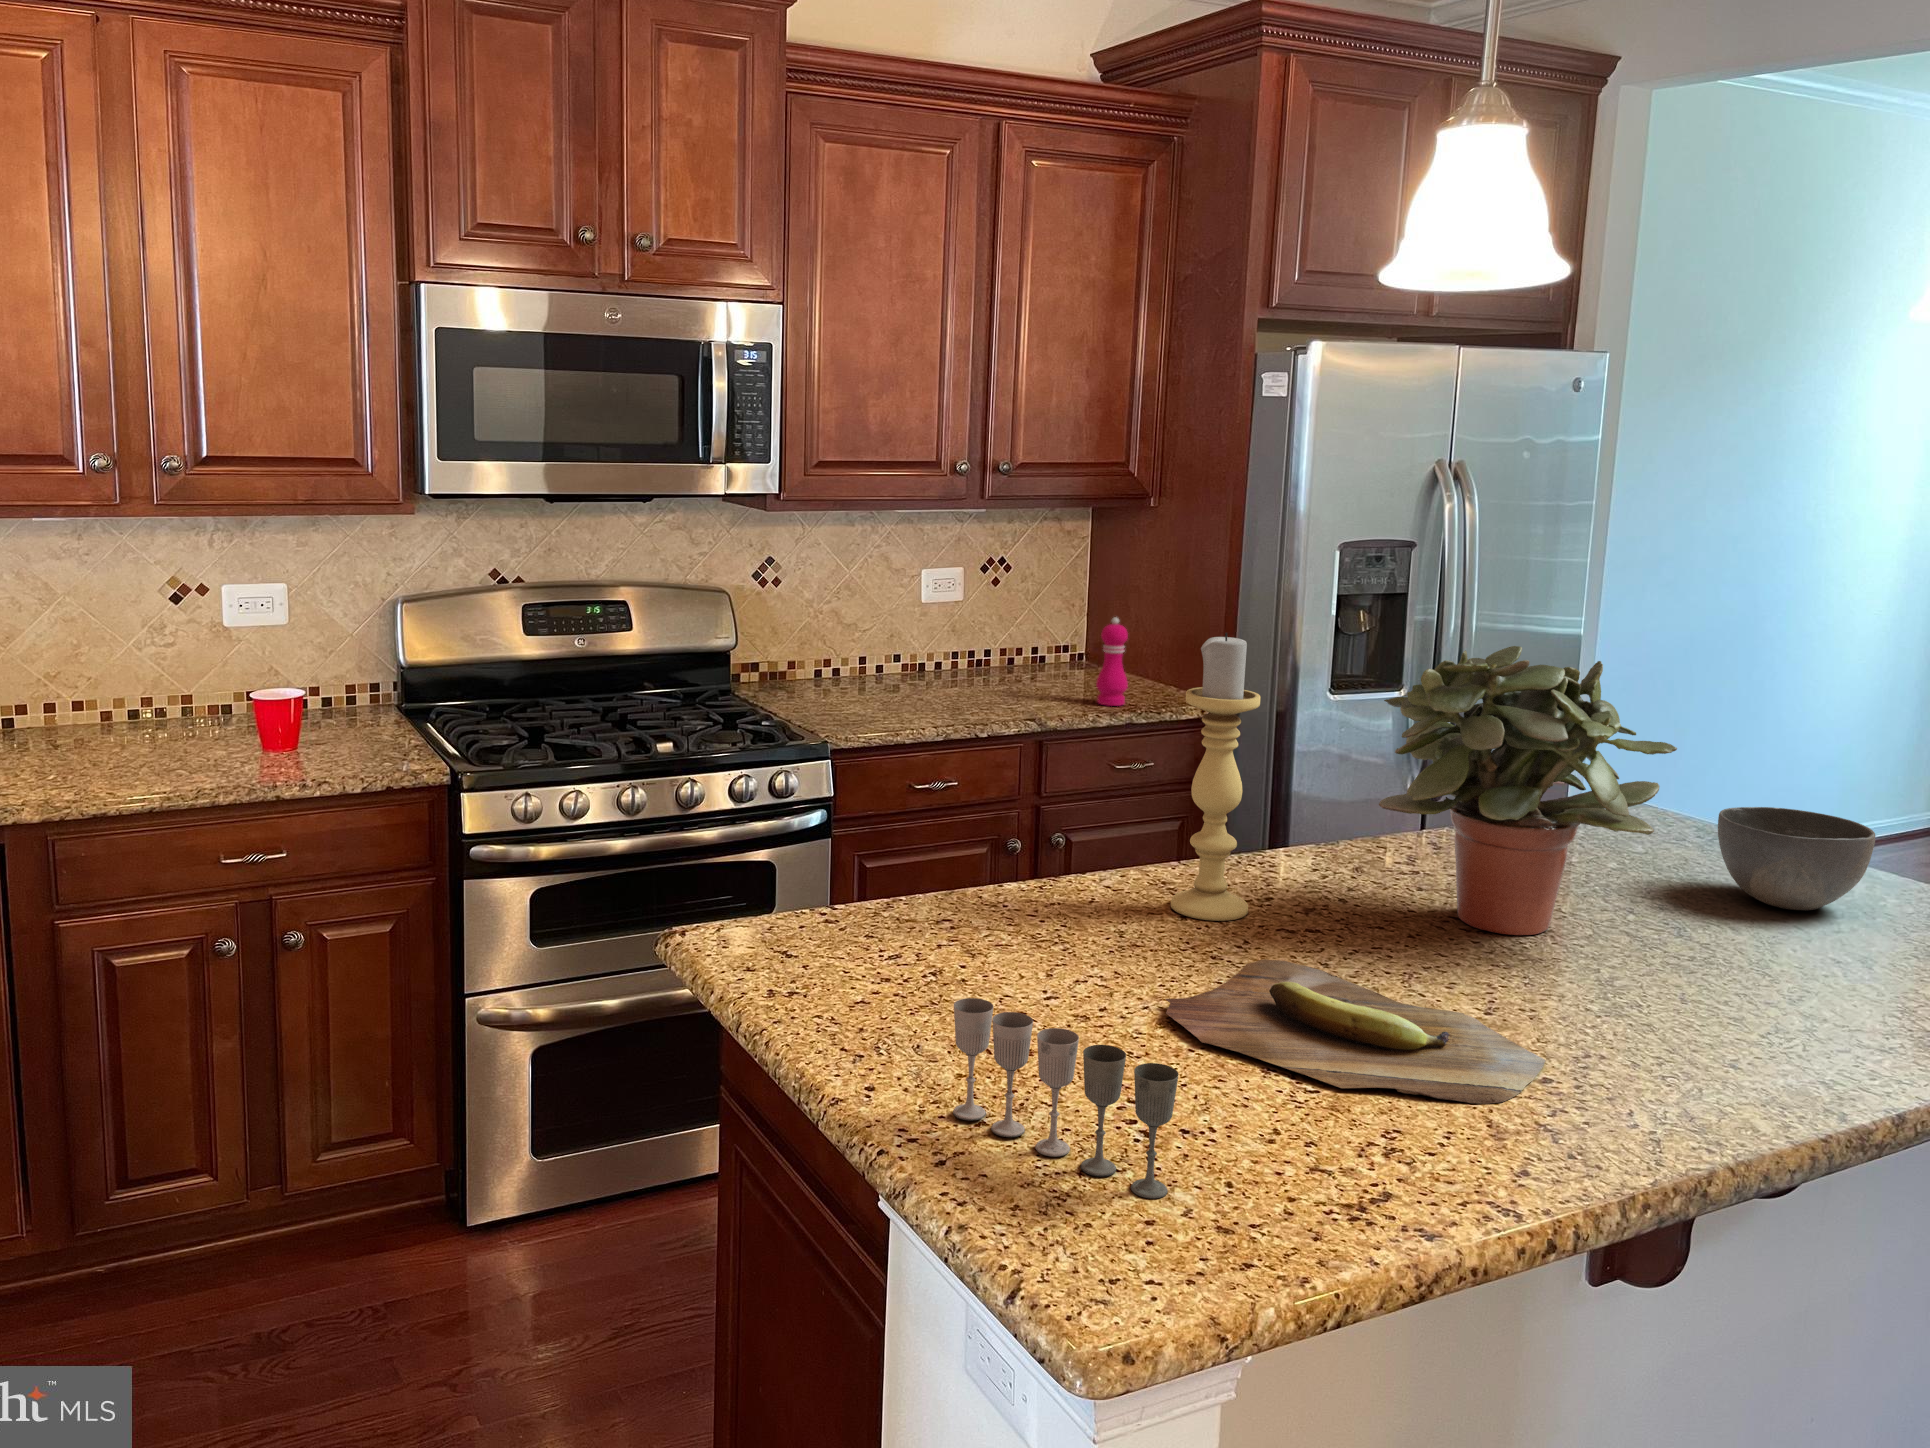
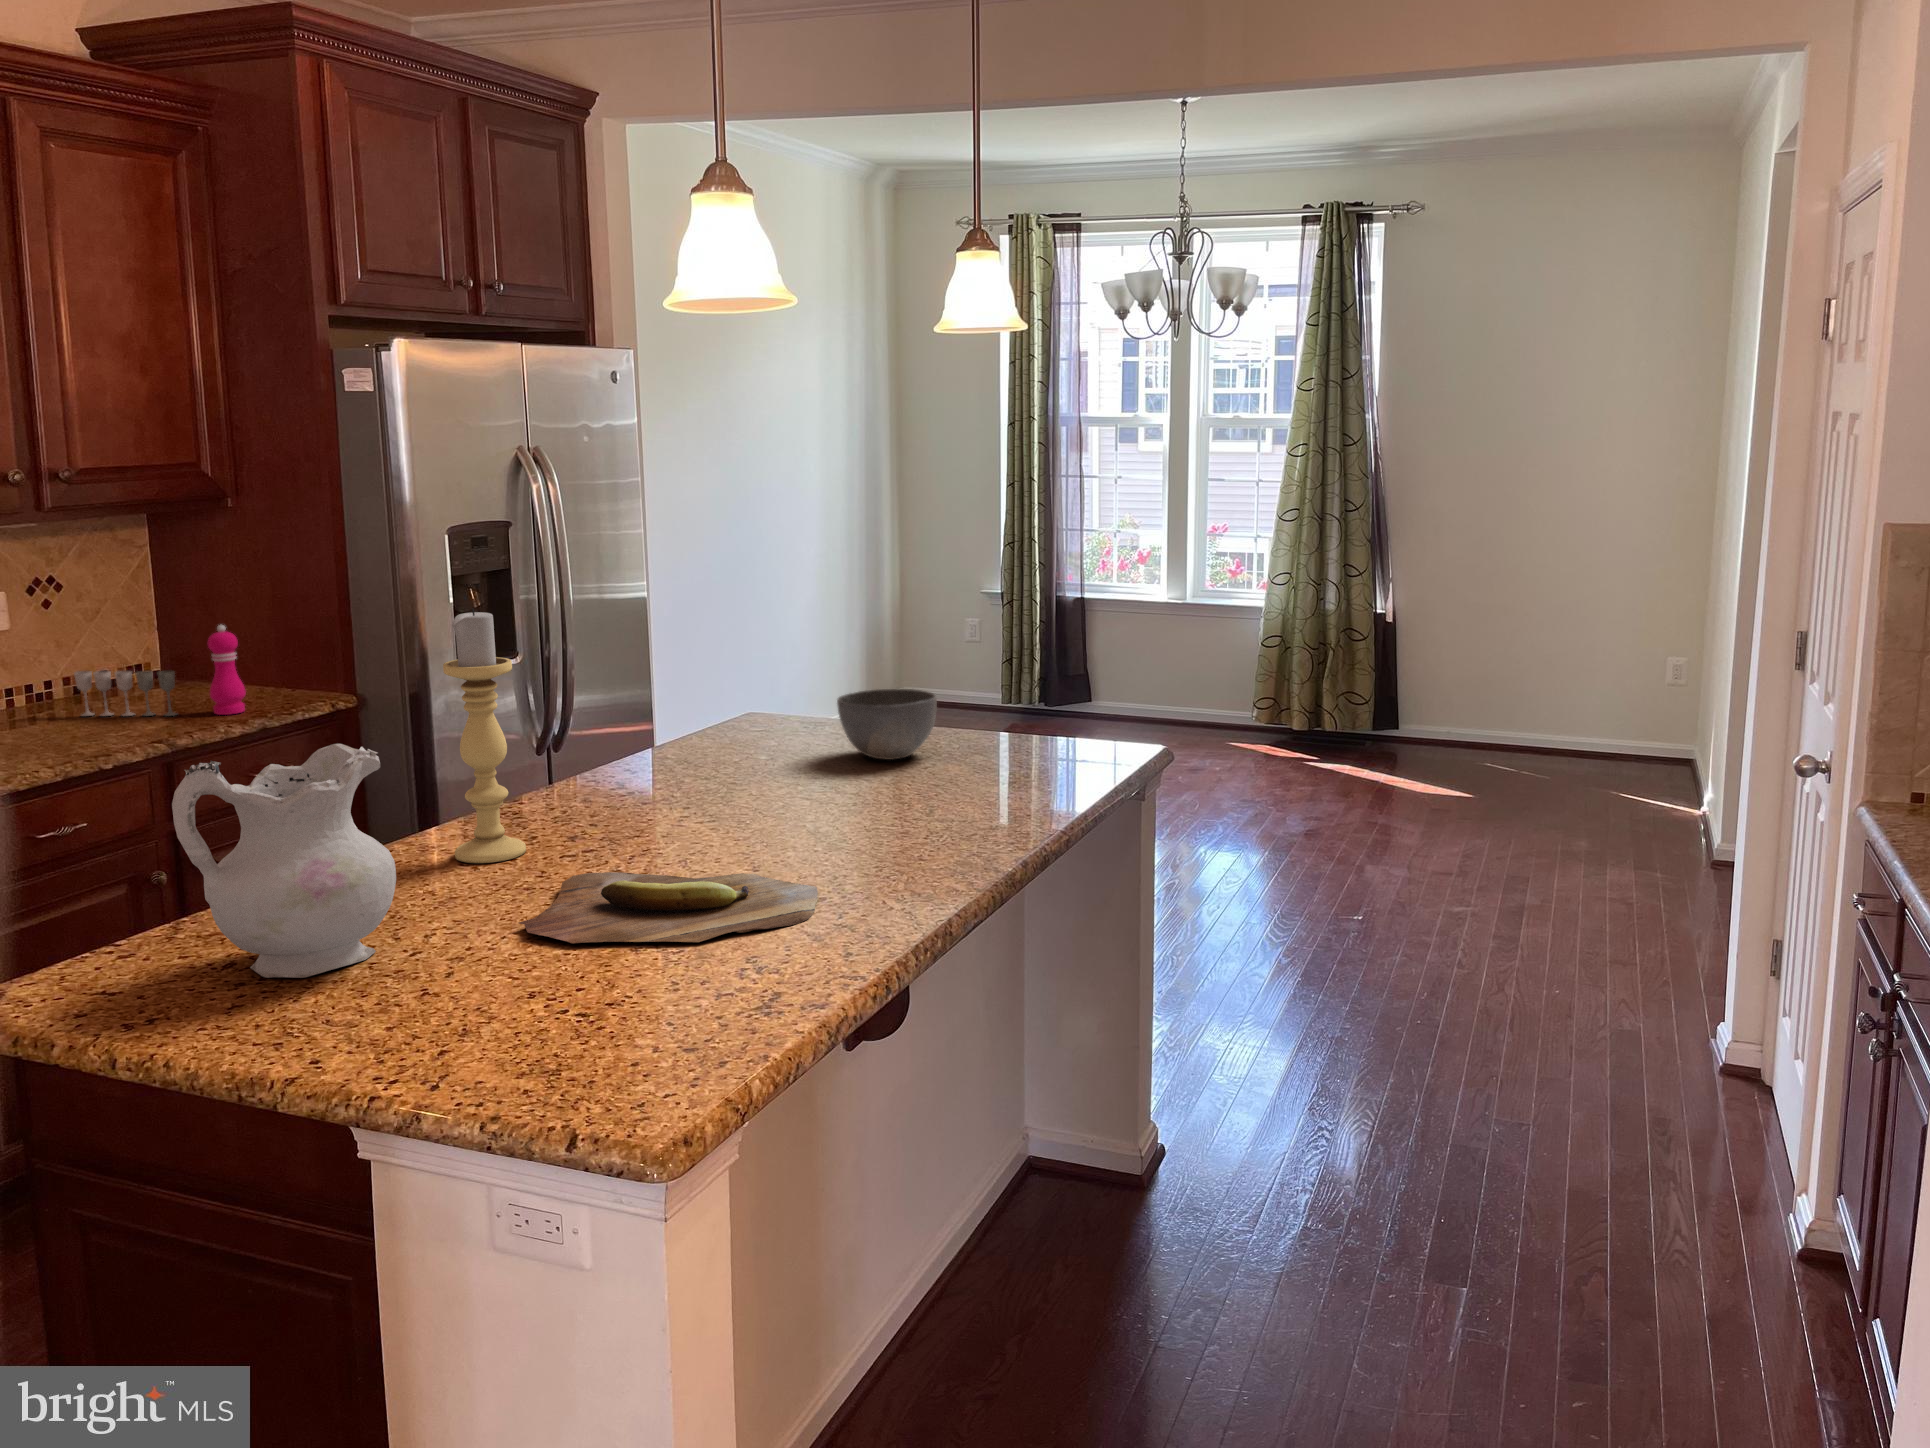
potted plant: present [1379,646,1677,935] -> none [604,590,831,818]
ceramic pitcher: none [846,754,1050,996] -> present [172,744,396,978]
wine glass: present [953,998,1179,1199] -> present [74,670,177,716]

